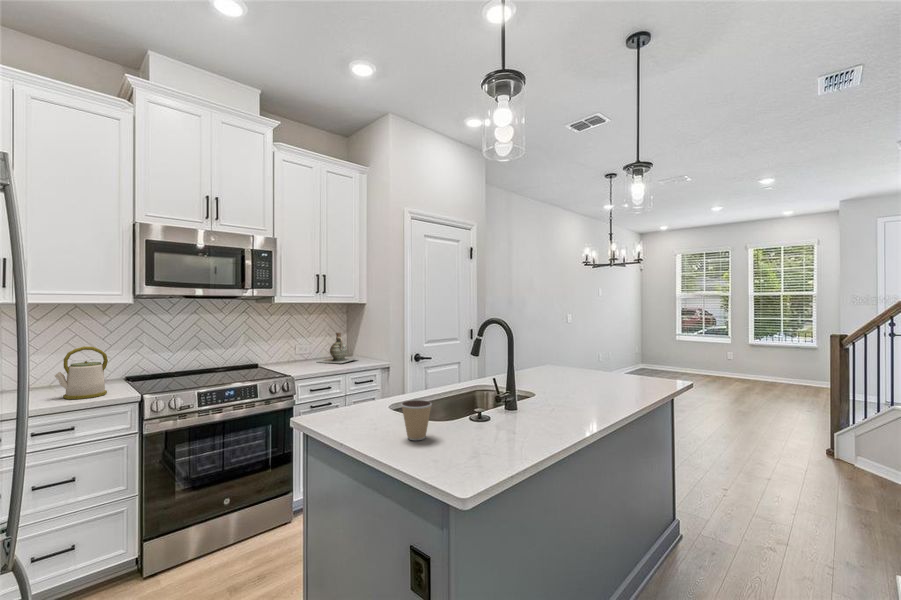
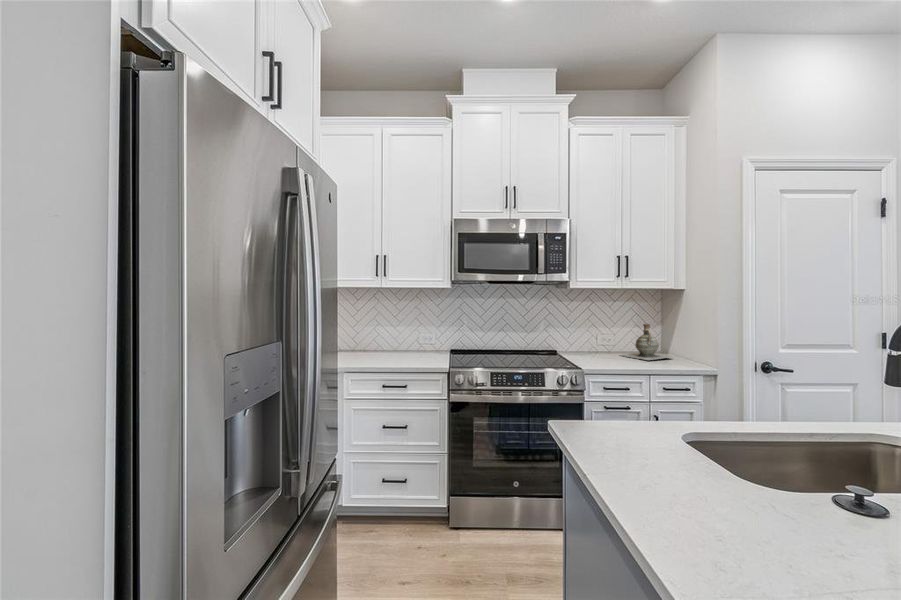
kettle: present [55,346,108,399] -> none [398,323,430,364]
coffee cup: present [401,400,432,440] -> none [700,454,777,543]

